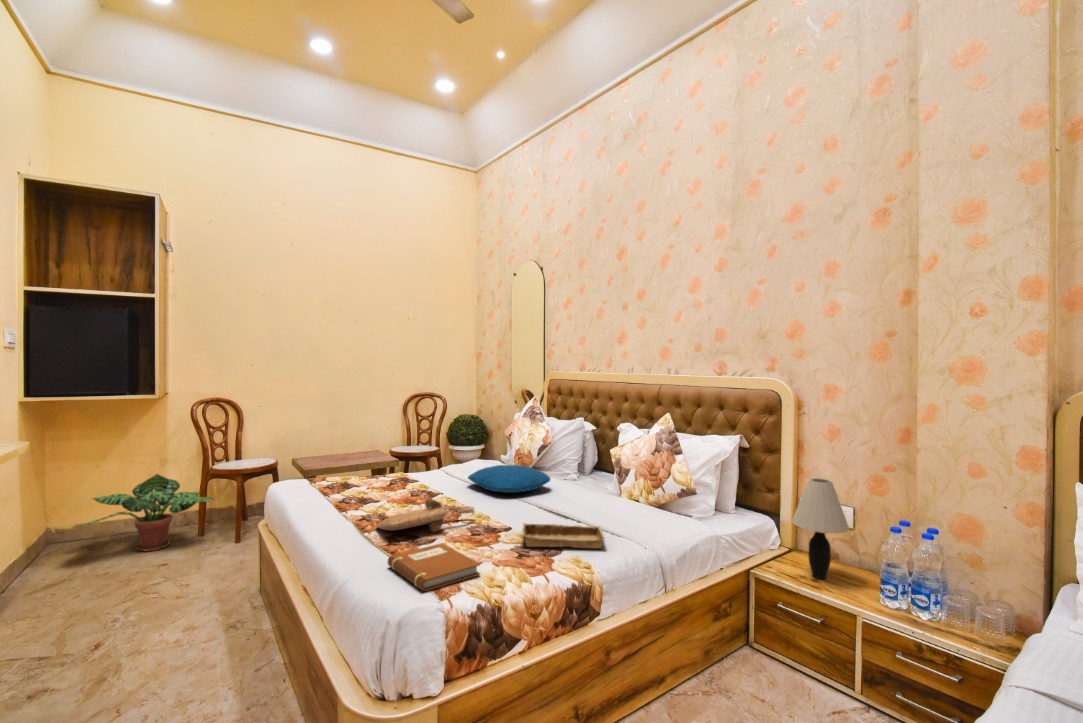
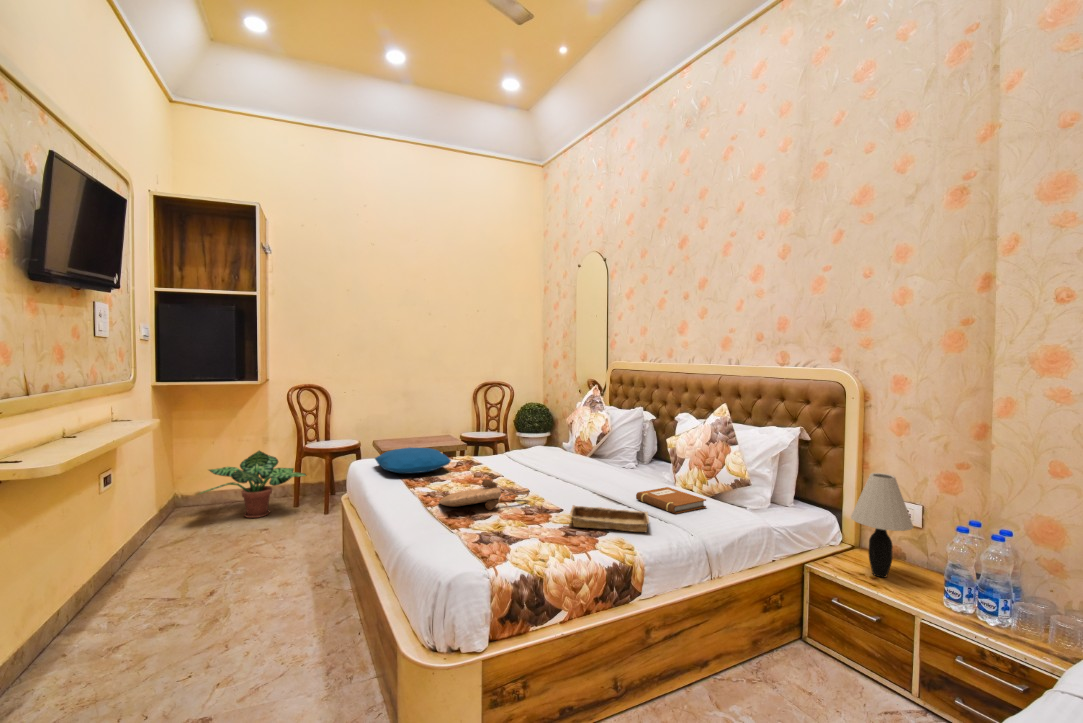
pillow: present [468,465,550,493] -> present [375,447,451,473]
notebook: present [388,543,480,591] -> present [636,487,706,514]

